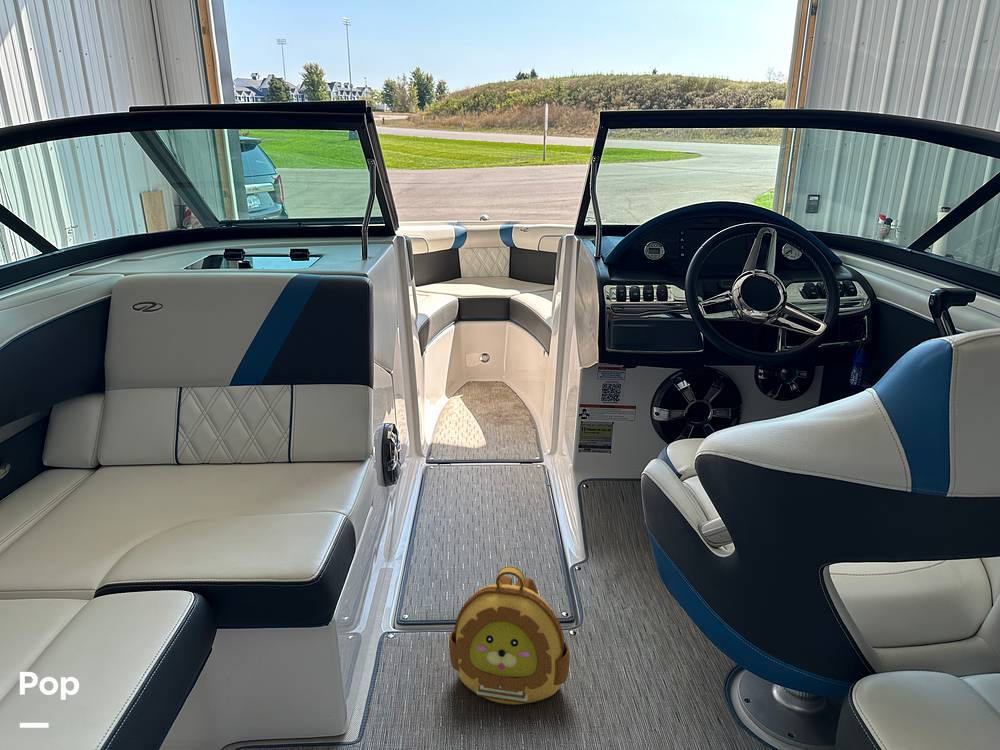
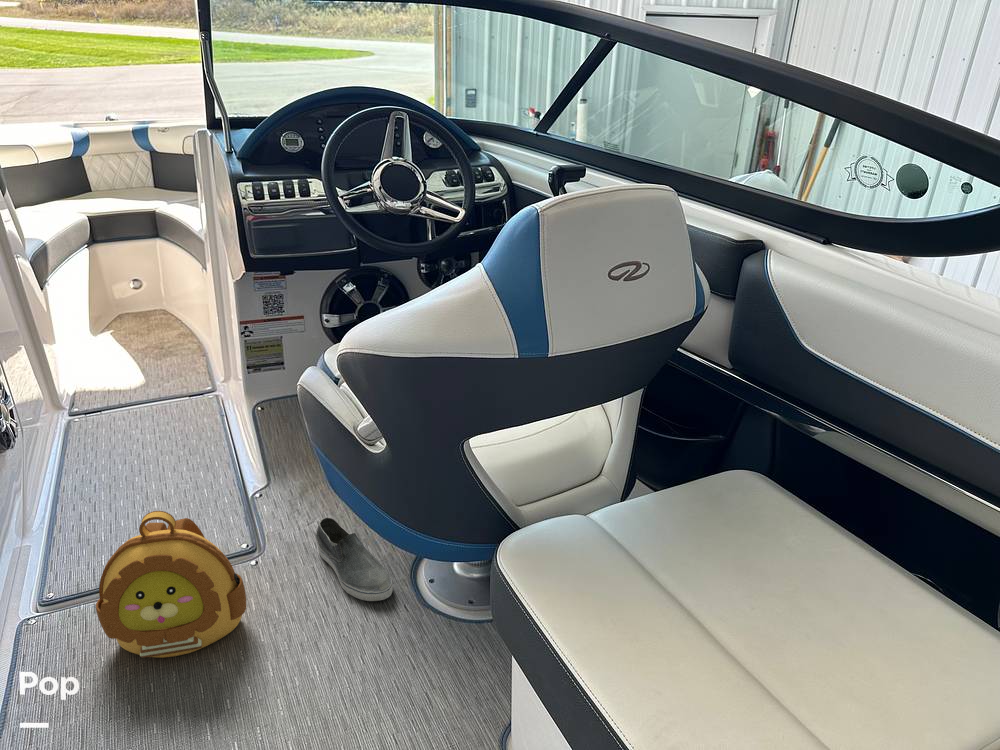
shoe: none [632,608,708,711] -> present [316,517,393,601]

